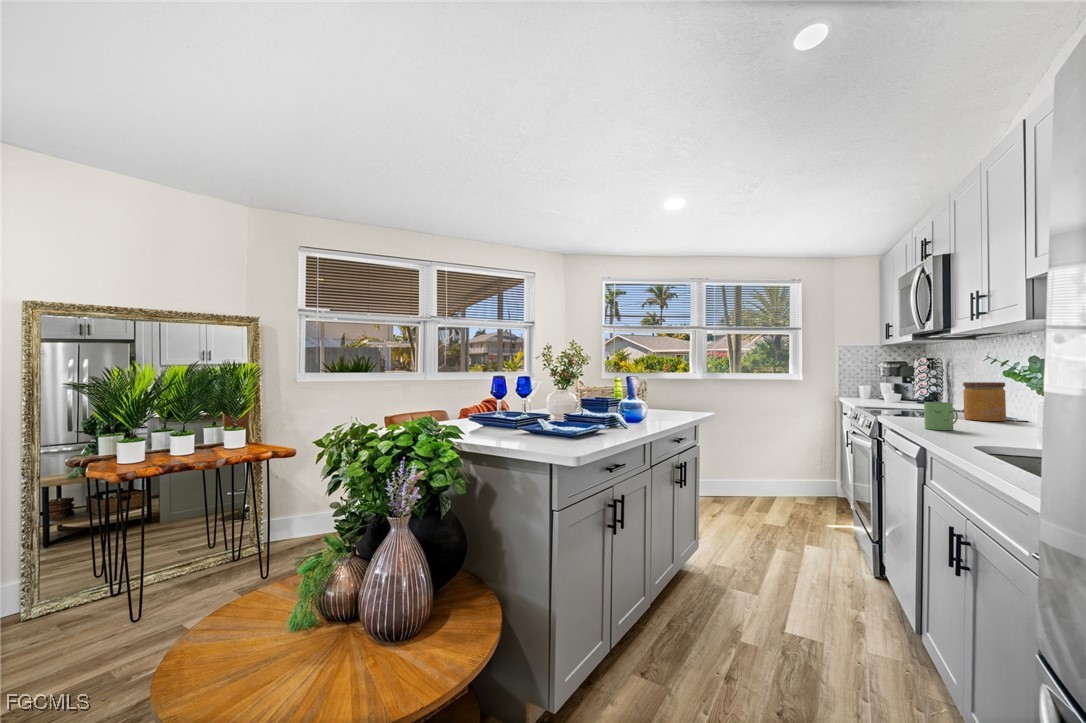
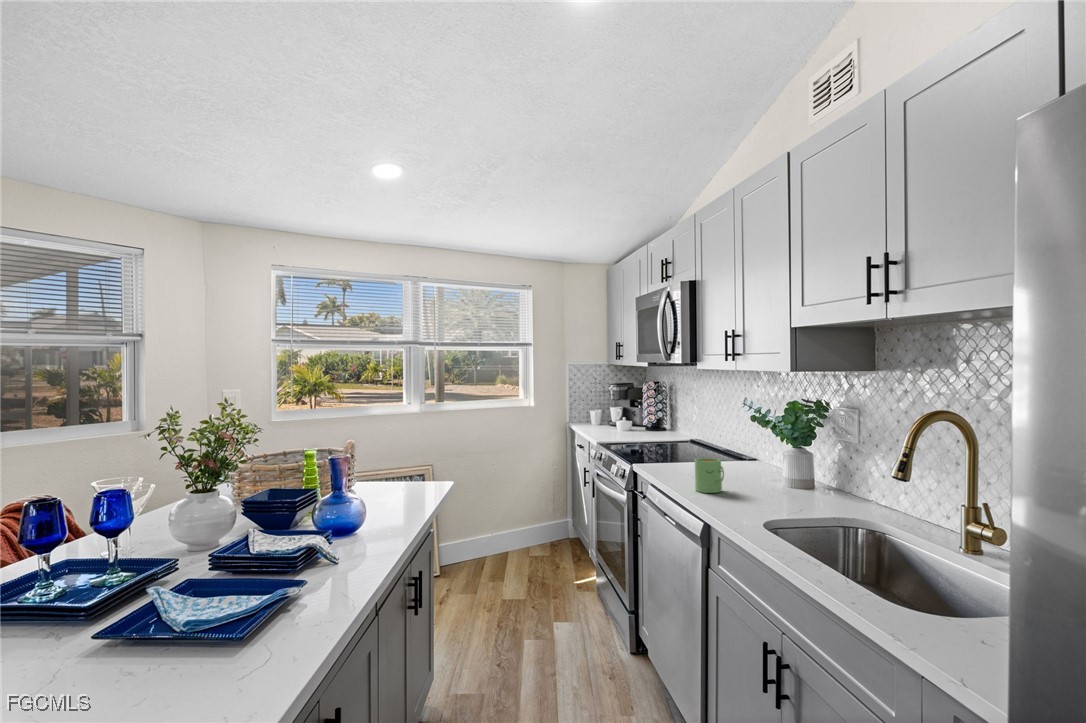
jar: present [963,382,1006,421] -> none [709,421,745,465]

